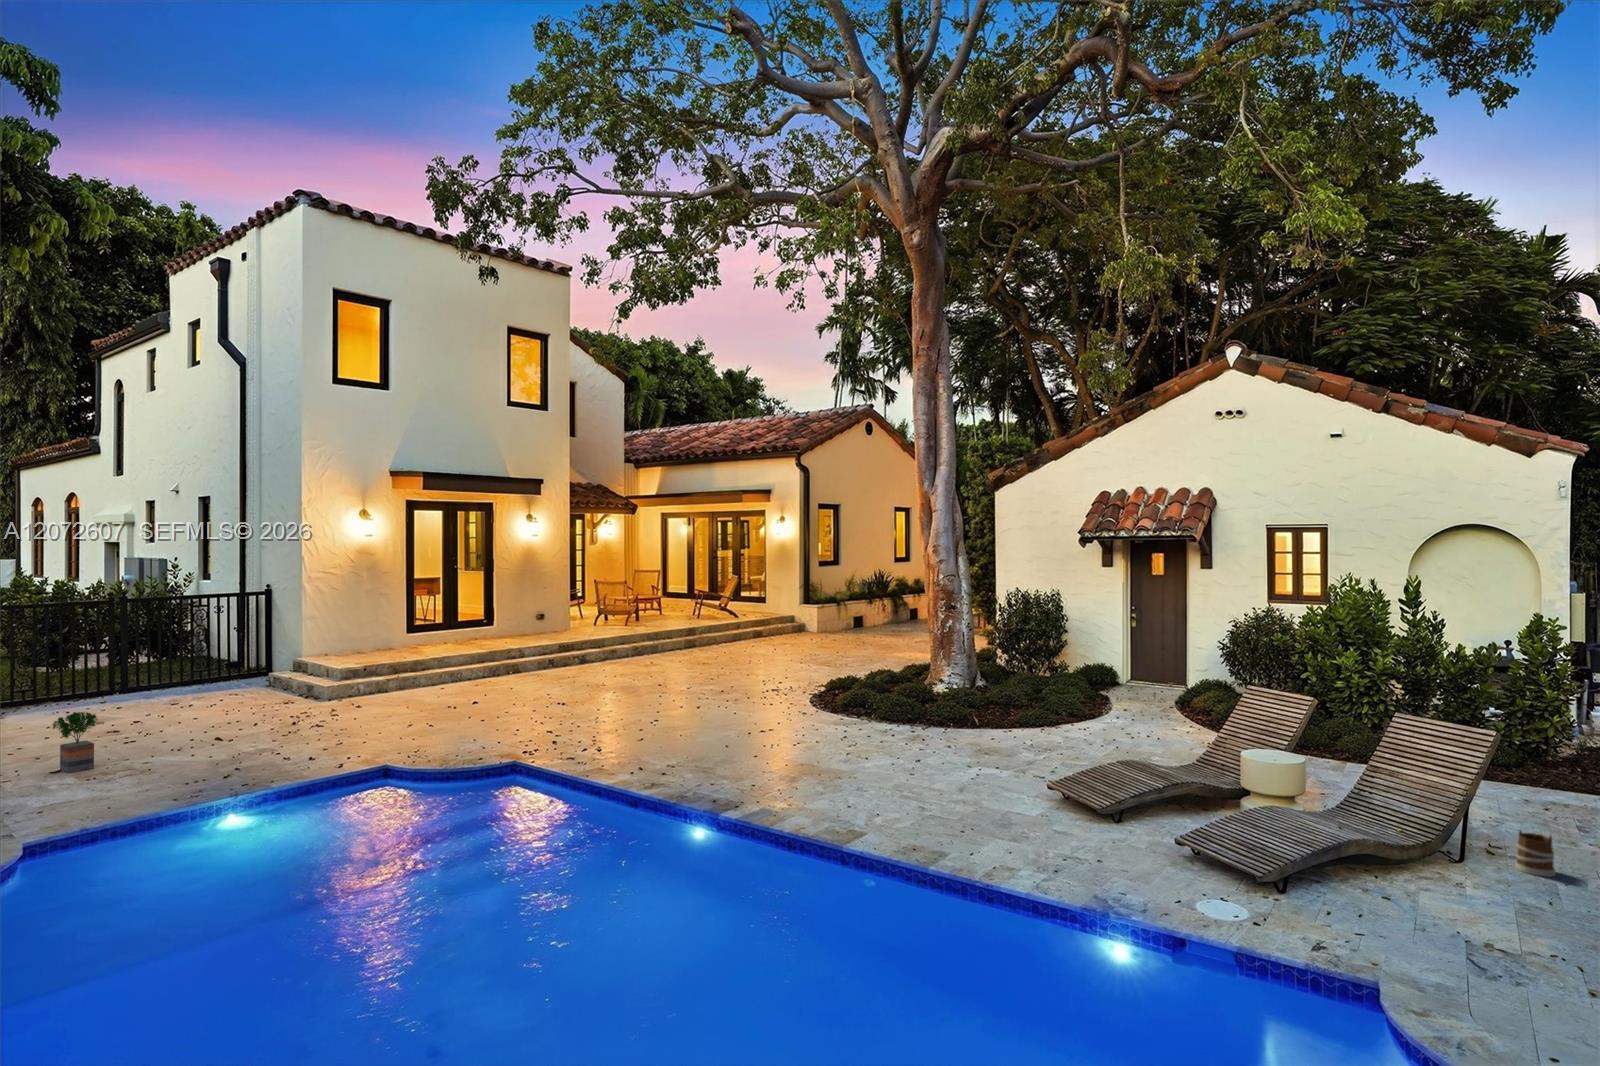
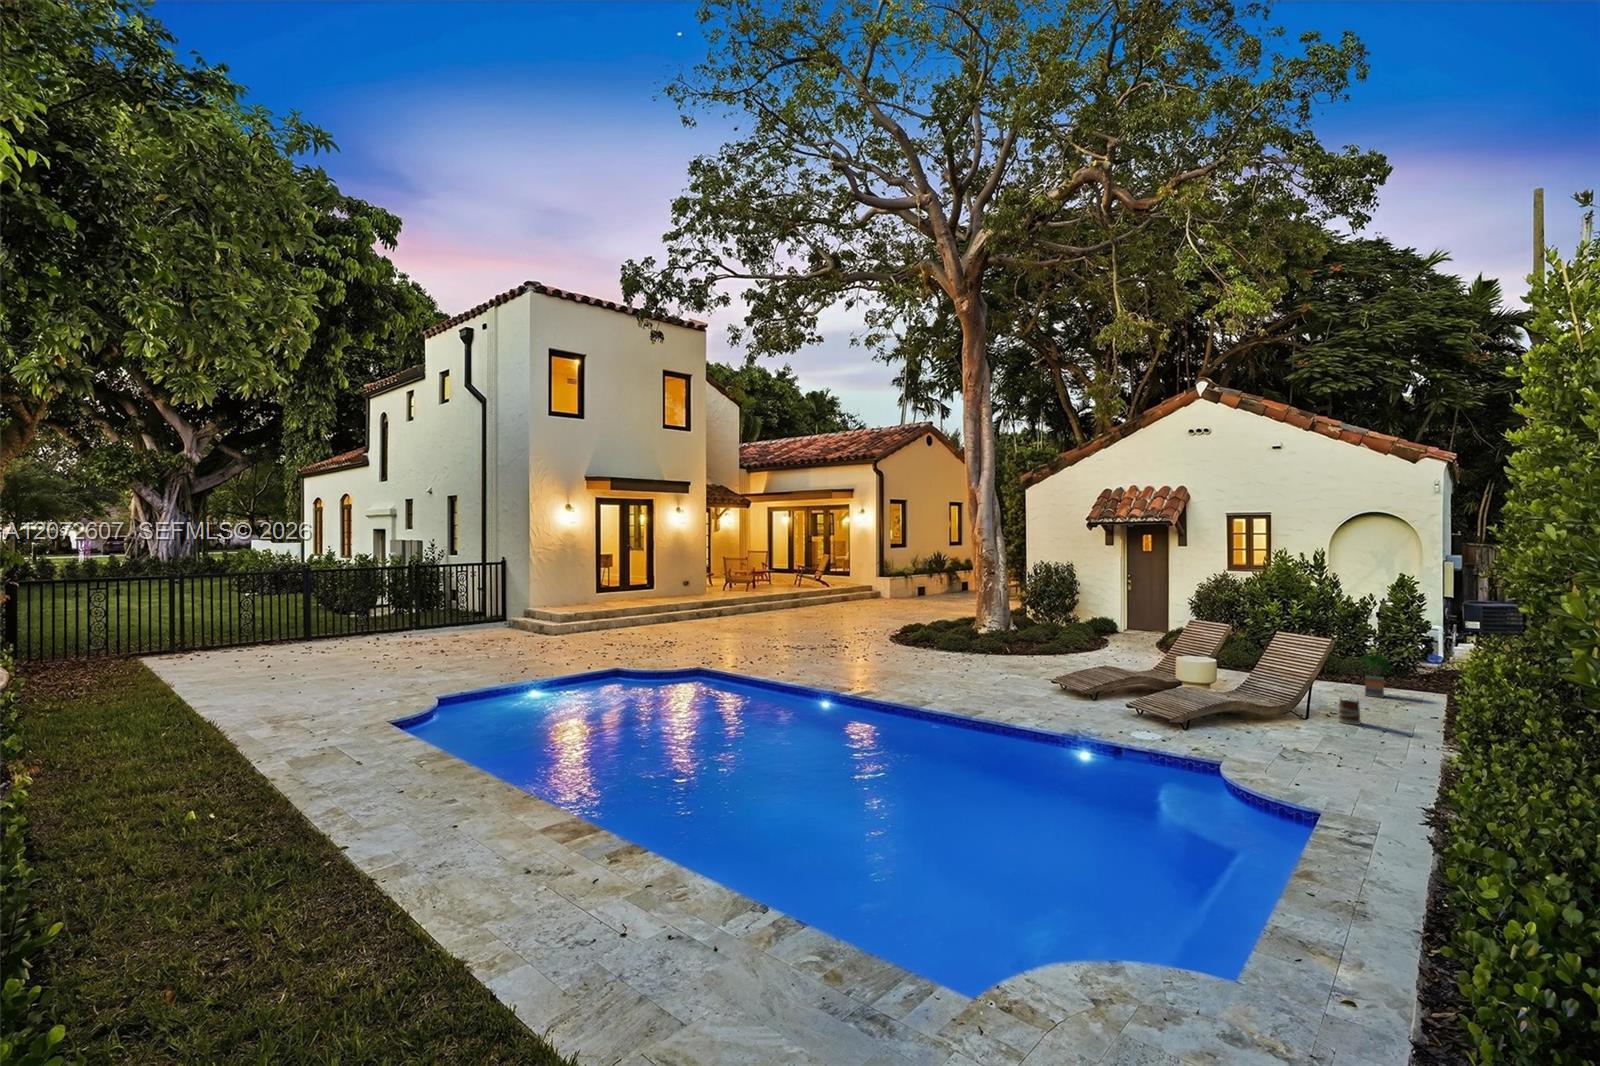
potted tree: present [52,712,104,773] -> present [1361,655,1393,698]

